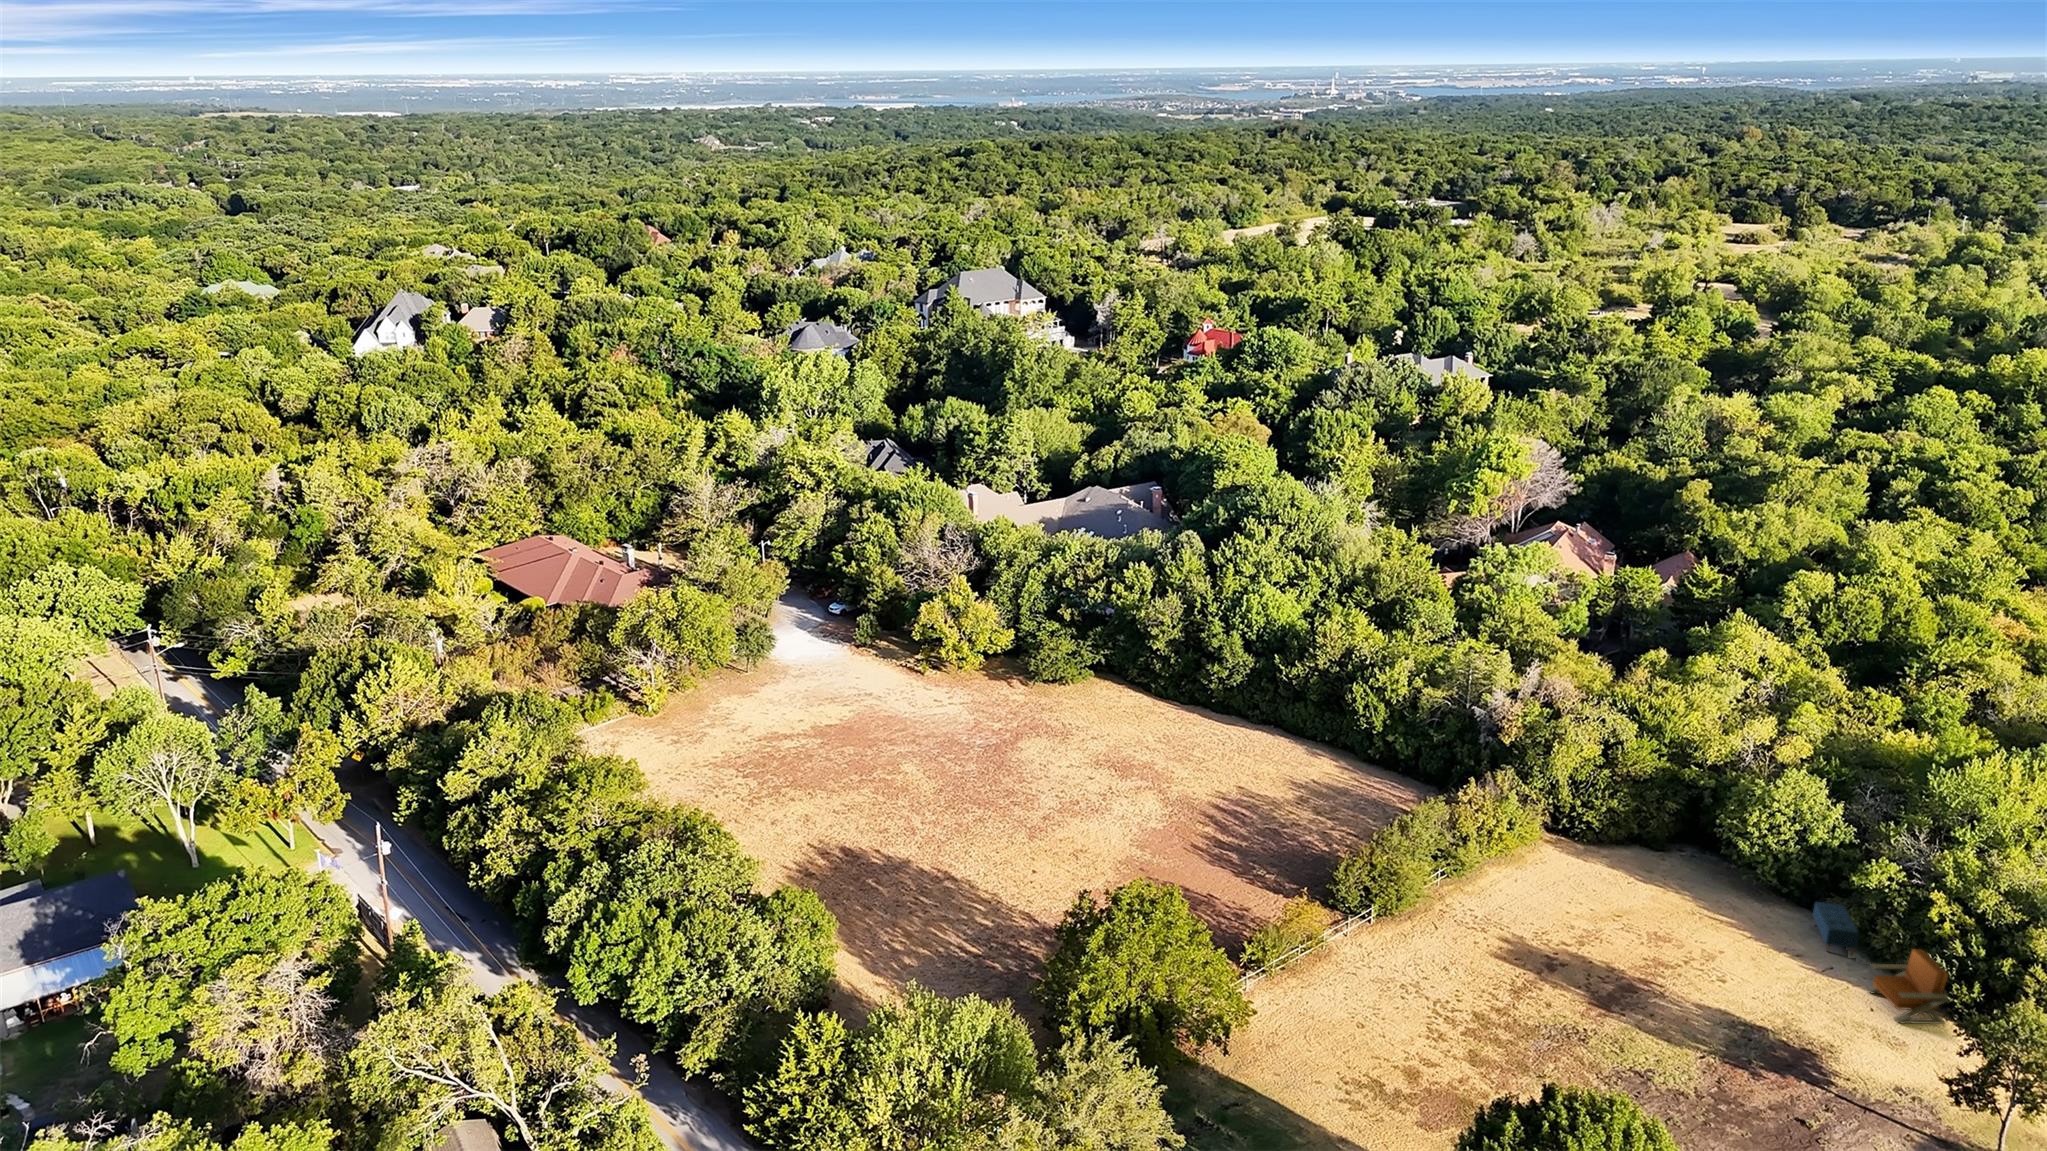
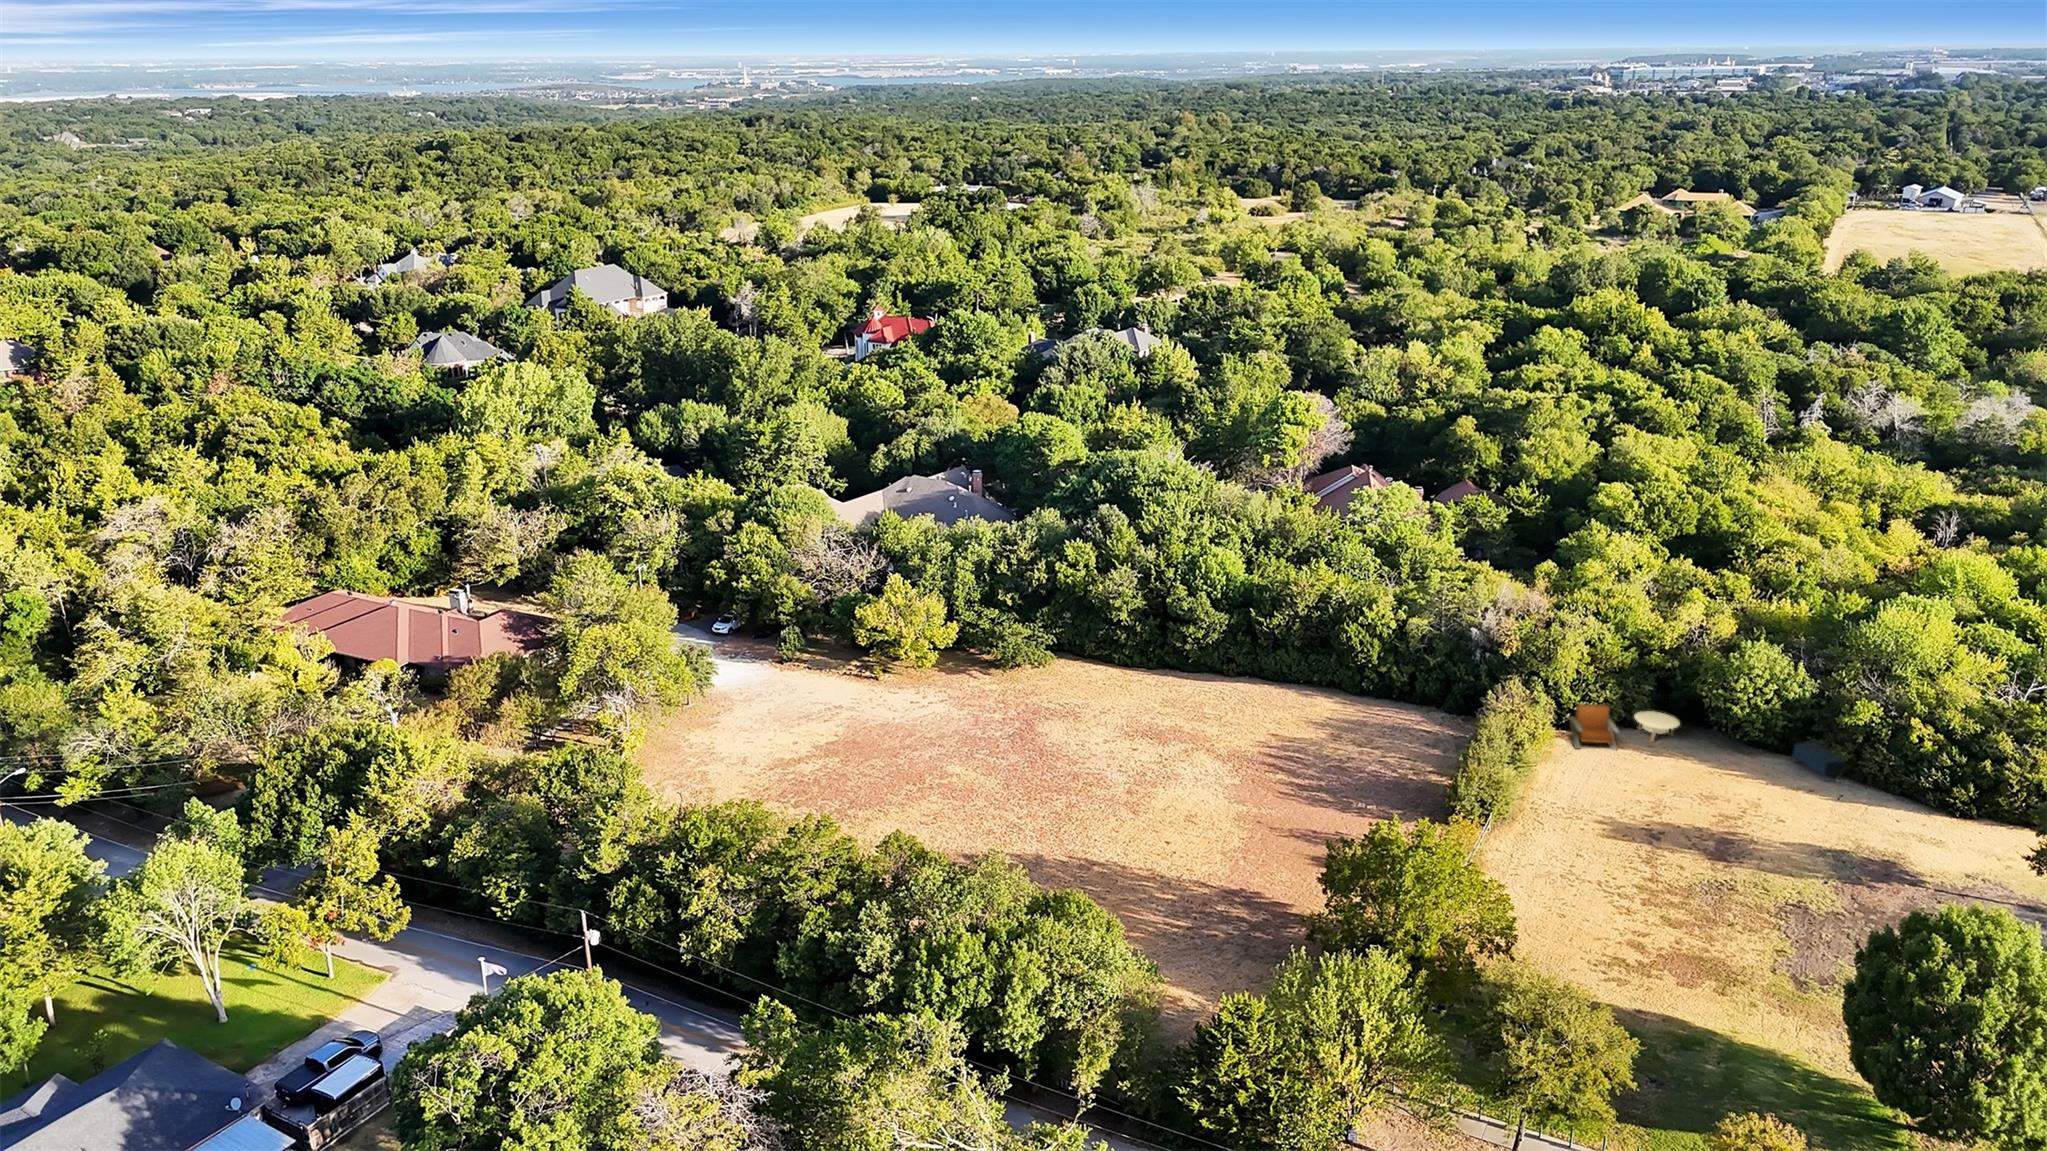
round table: none [1642,833,1697,870] -> present [1634,711,1680,742]
lounge chair: present [1867,949,1948,1024] -> present [1567,704,1619,750]

